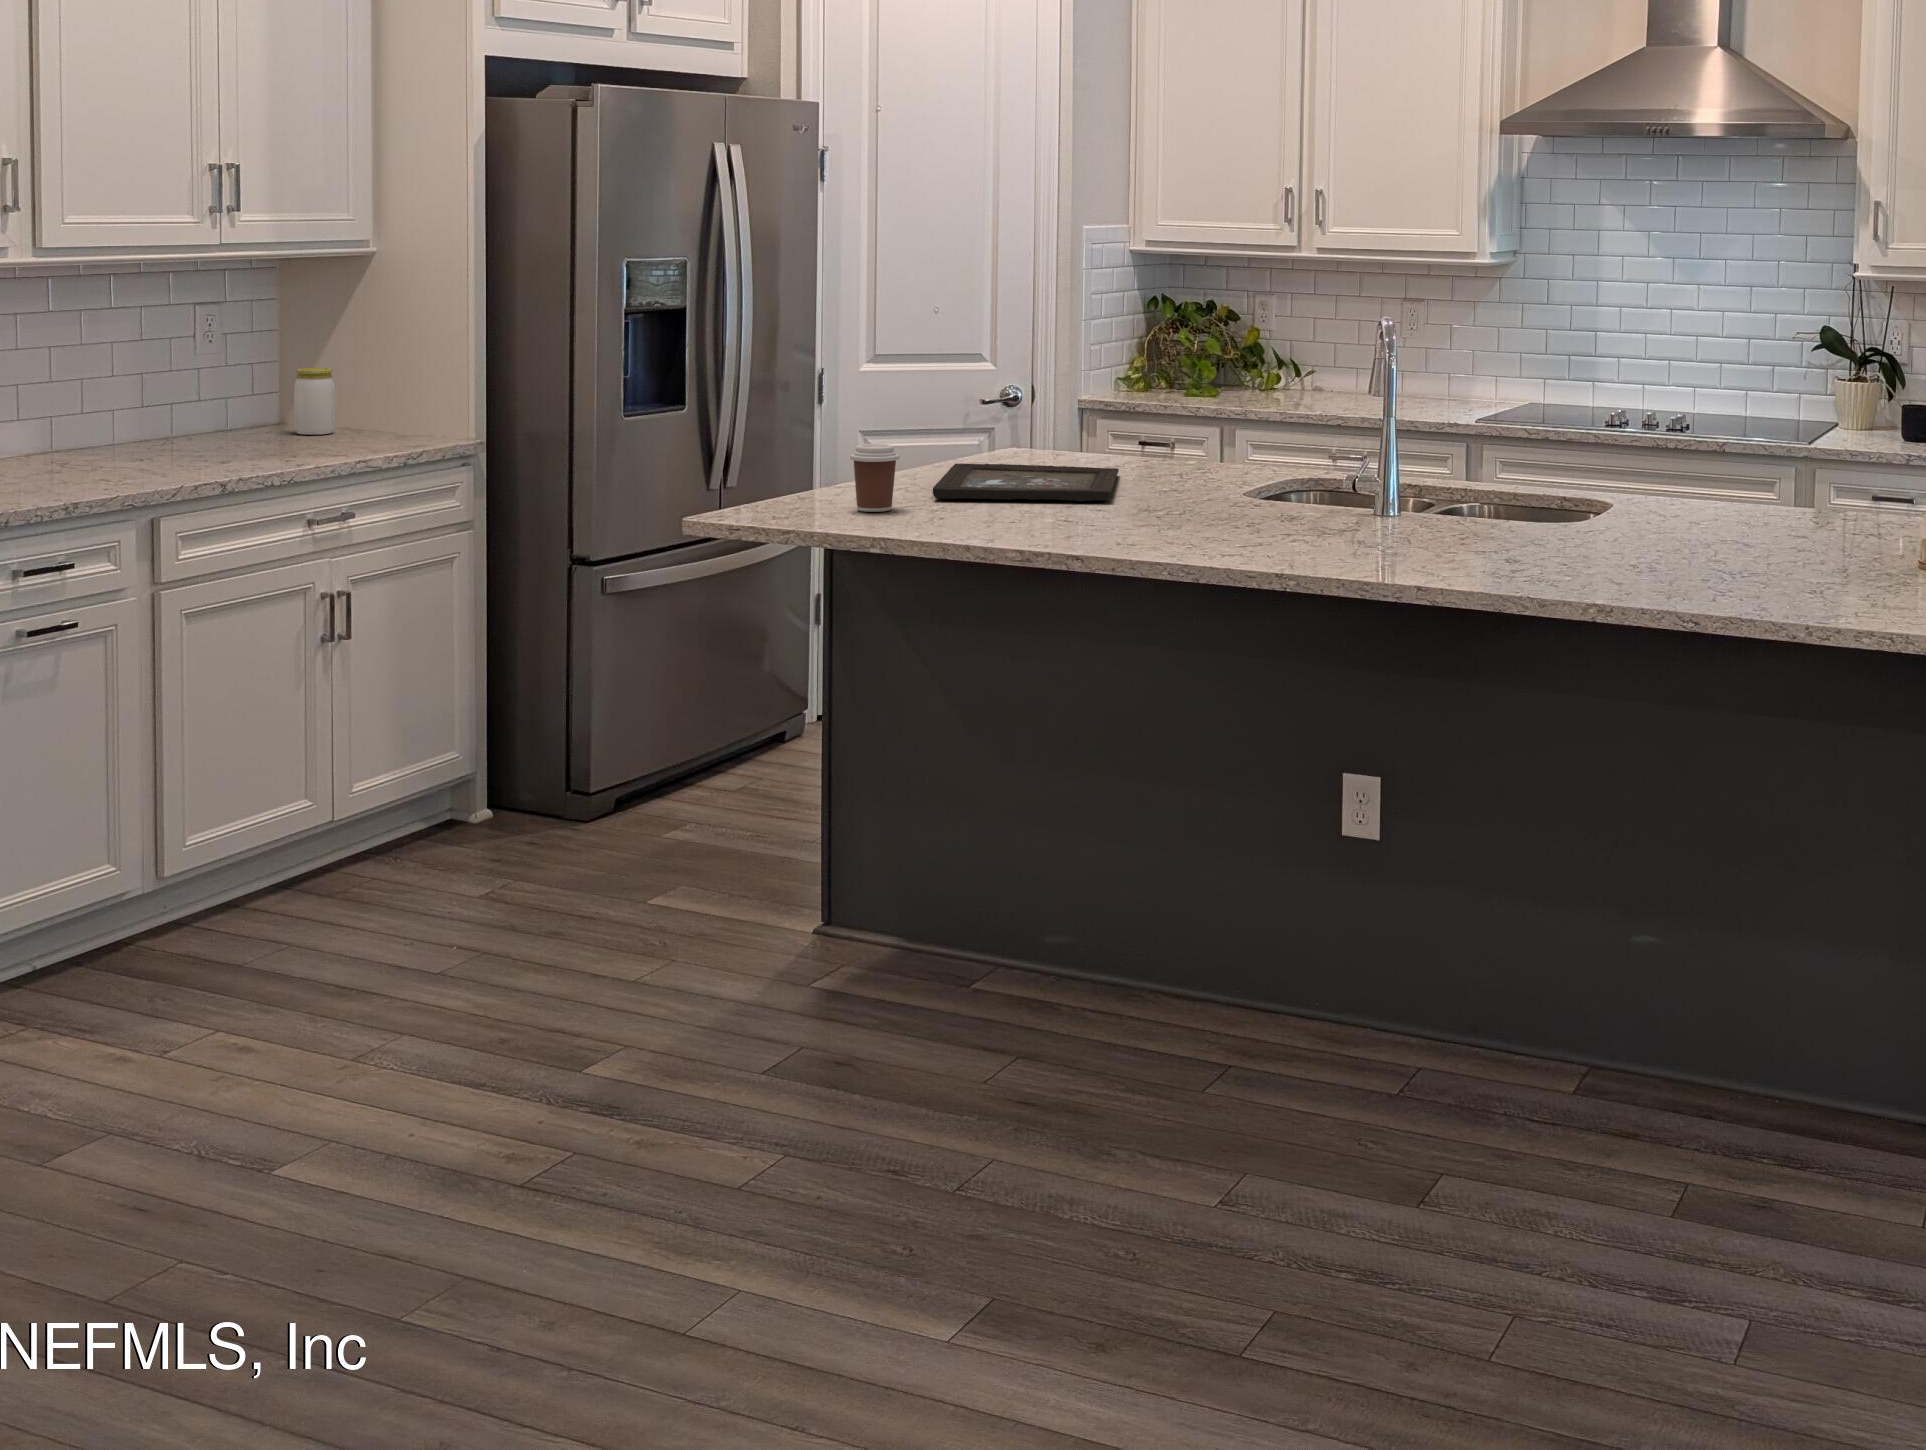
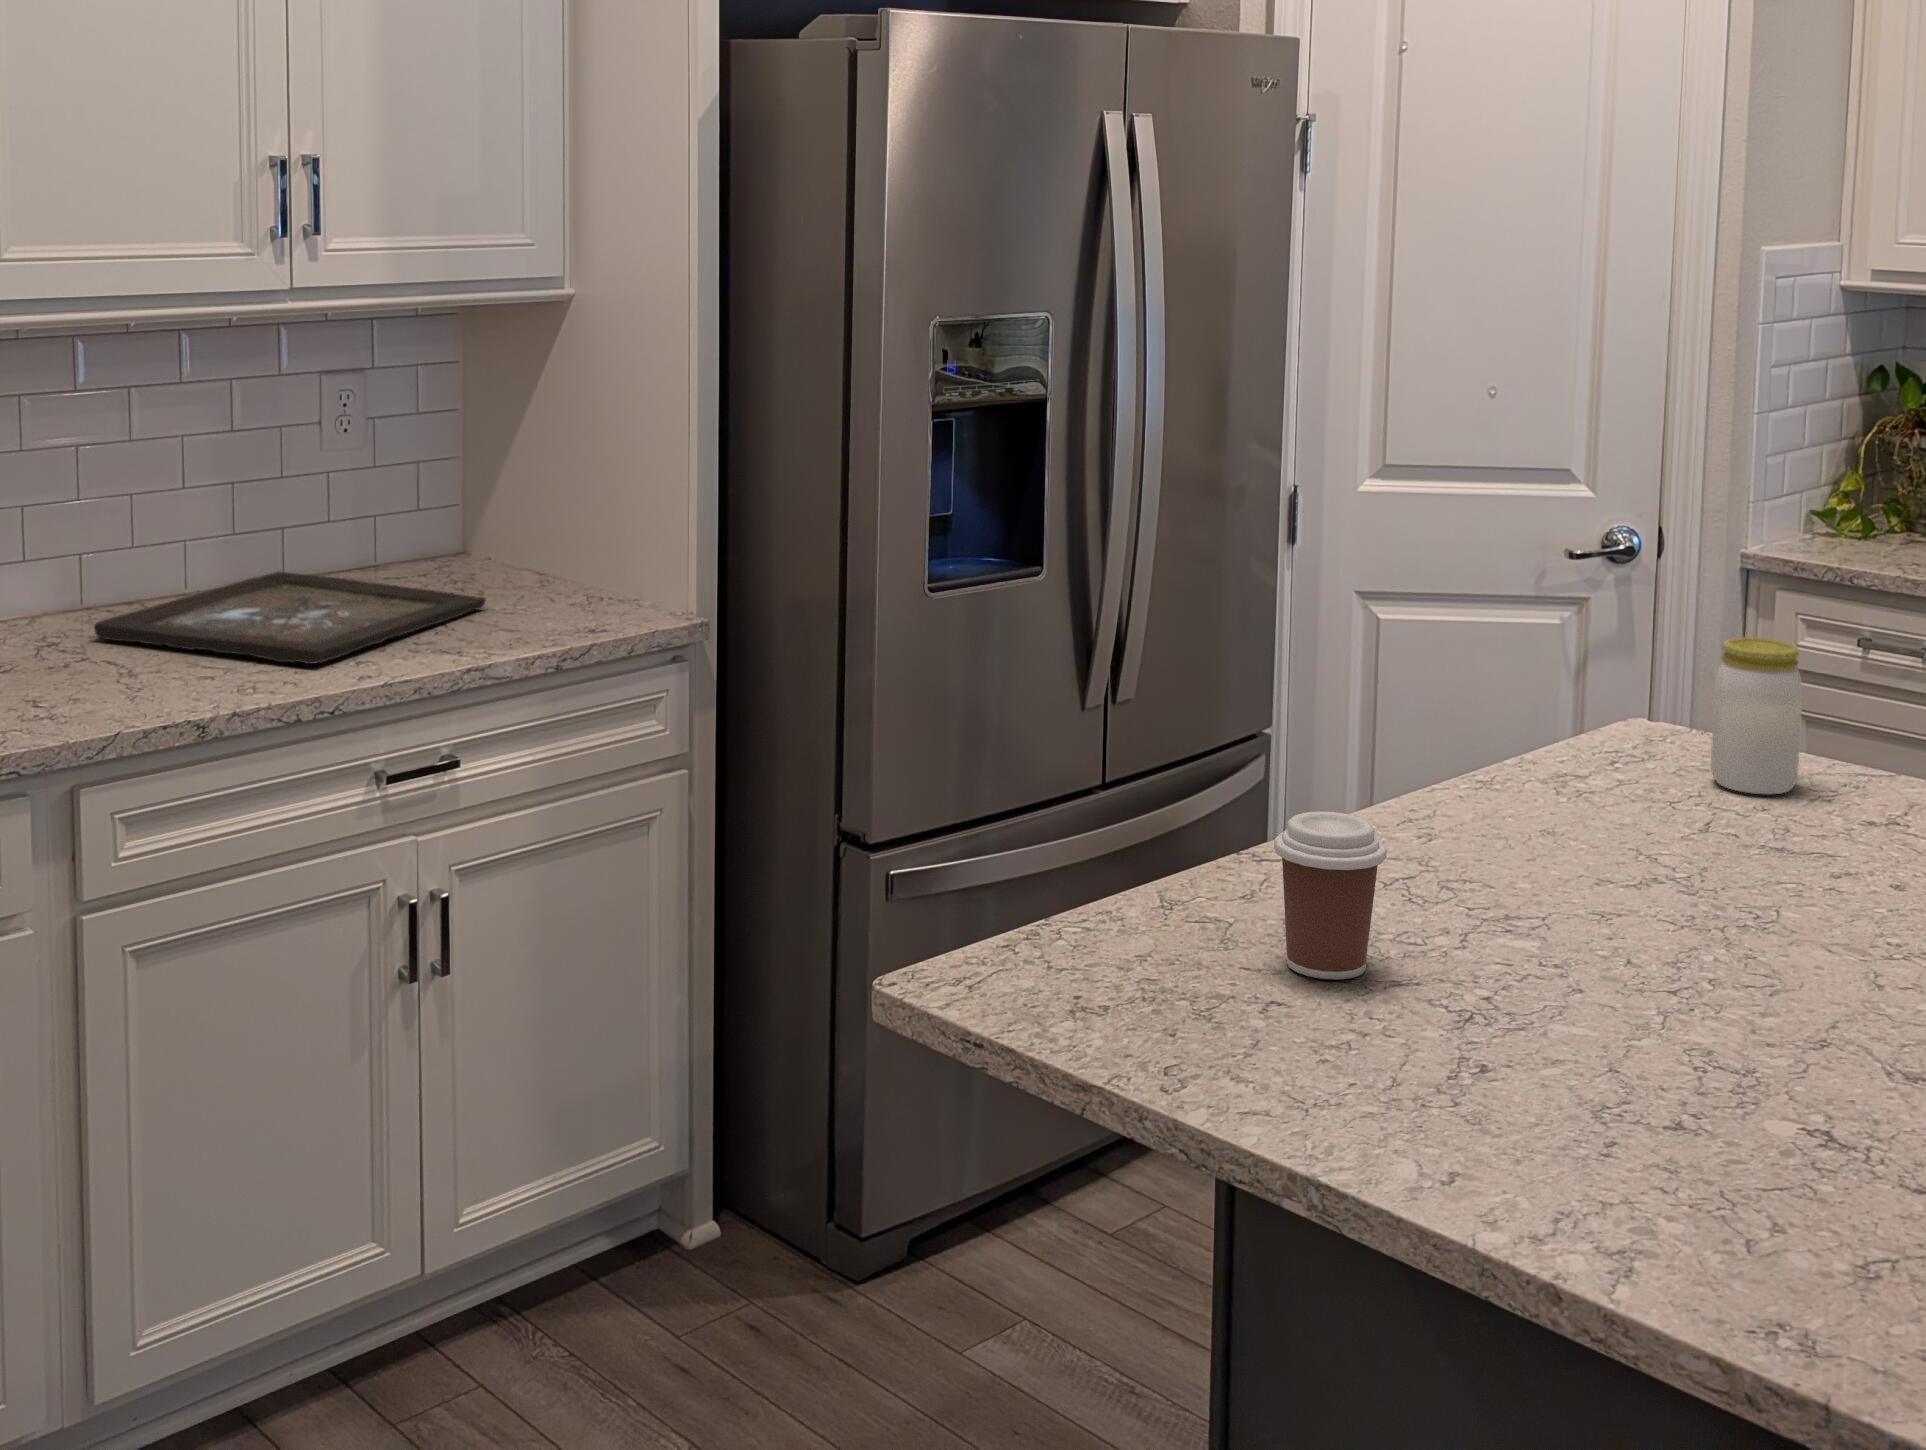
jar: present [294,368,335,435] -> present [1710,637,1802,794]
tray: present [933,463,1119,501] -> present [94,572,485,664]

